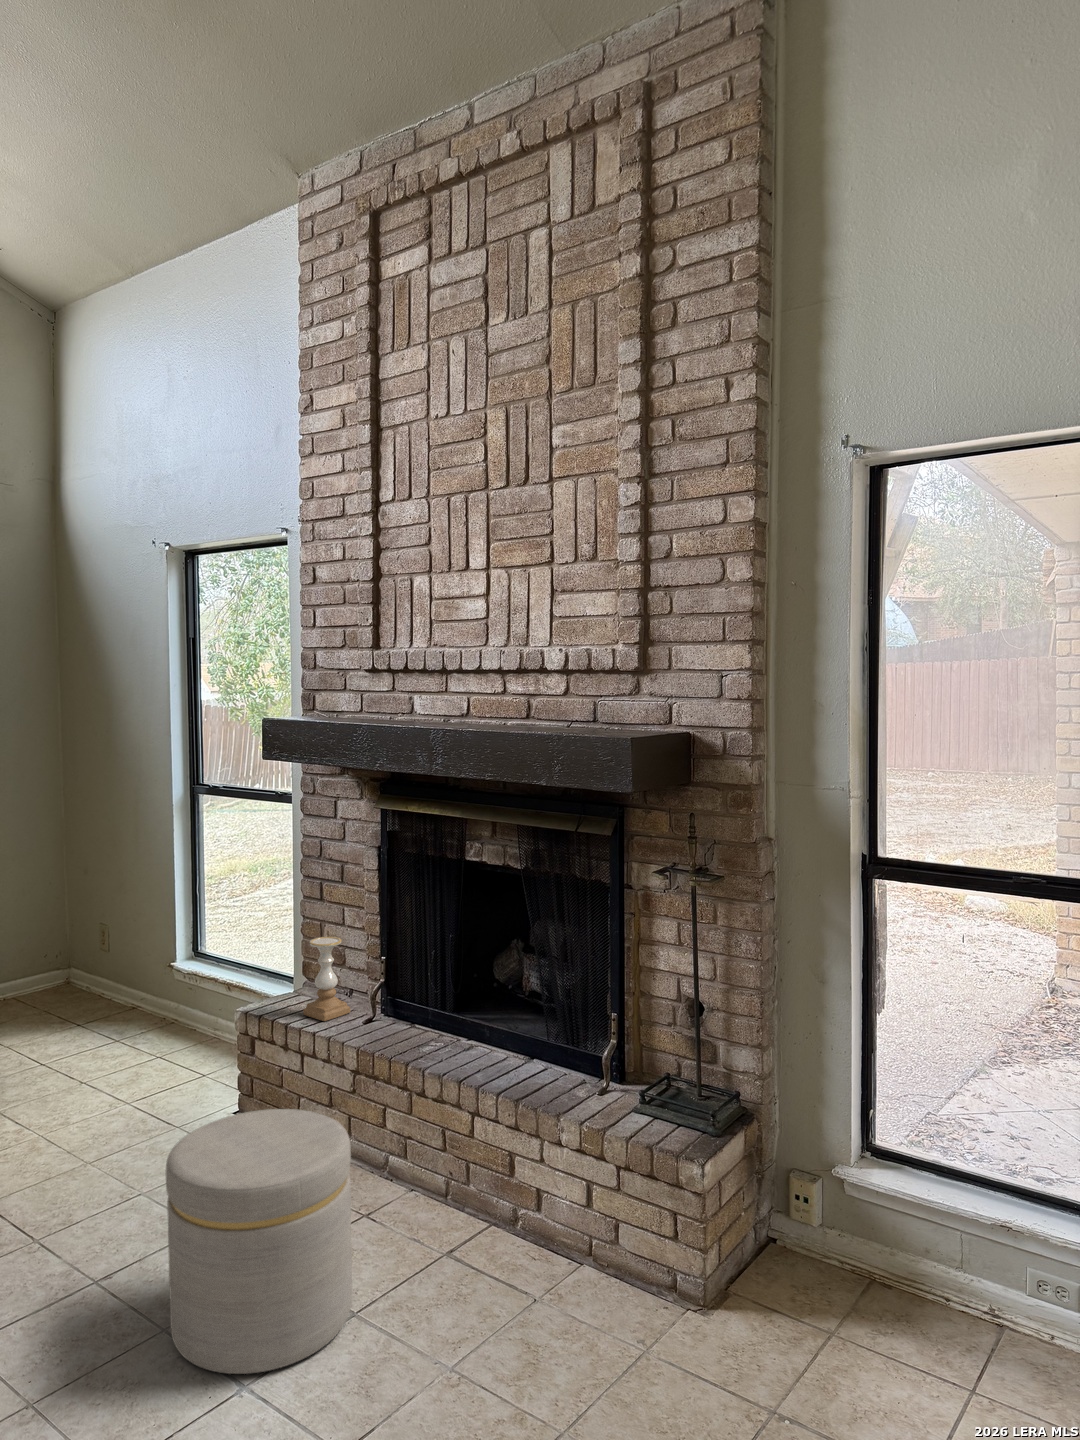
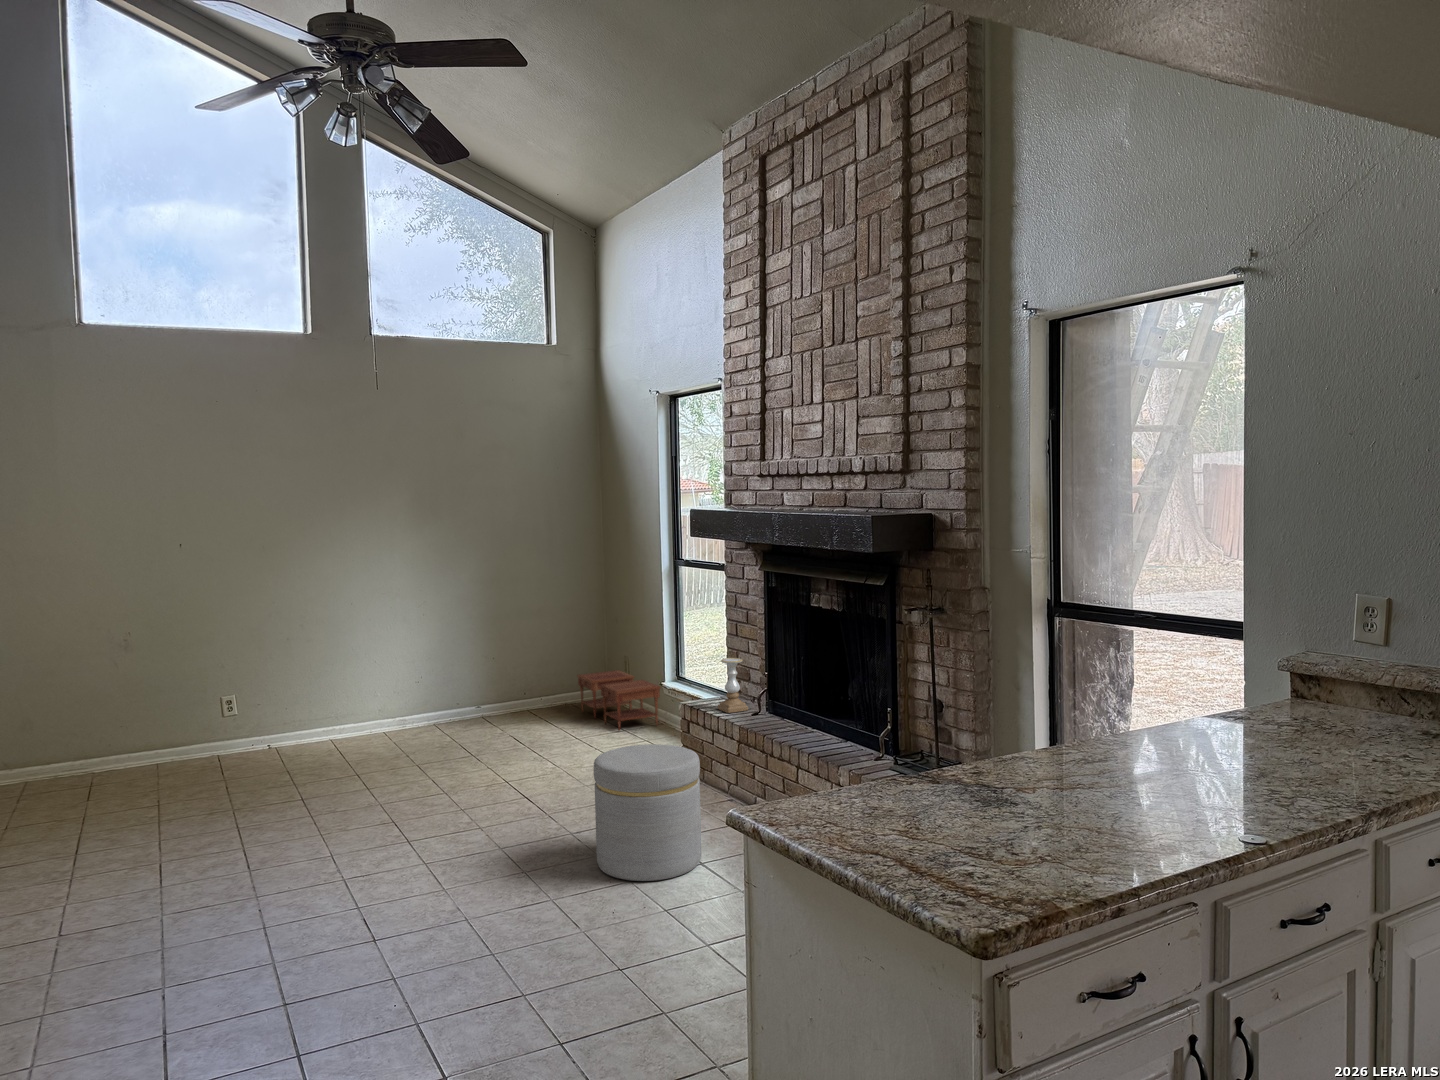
side table: none [27,944,171,1043] -> present [577,670,661,731]

